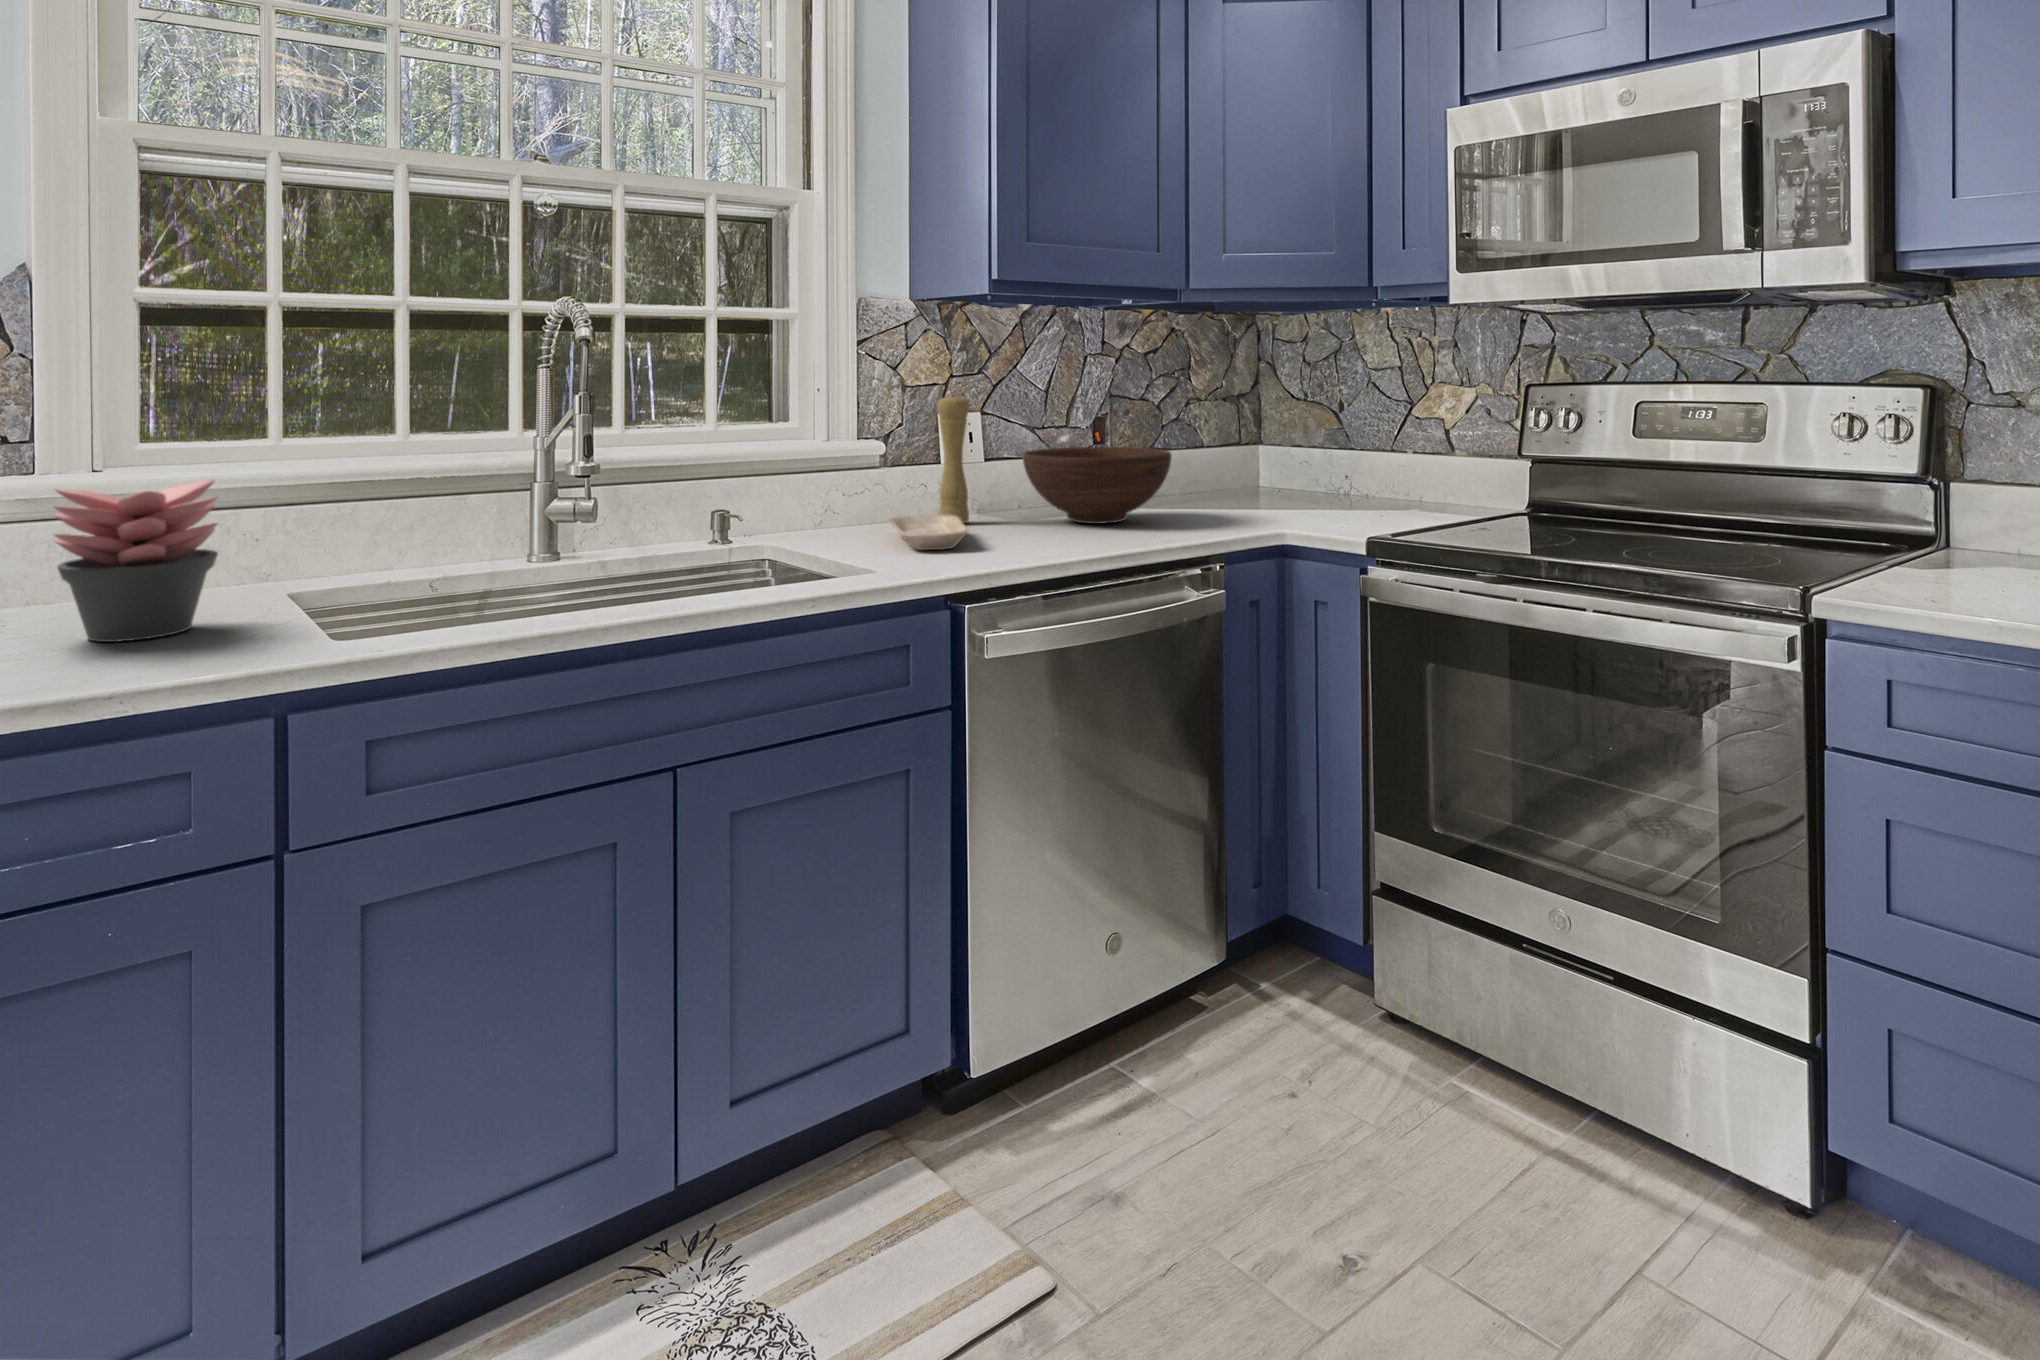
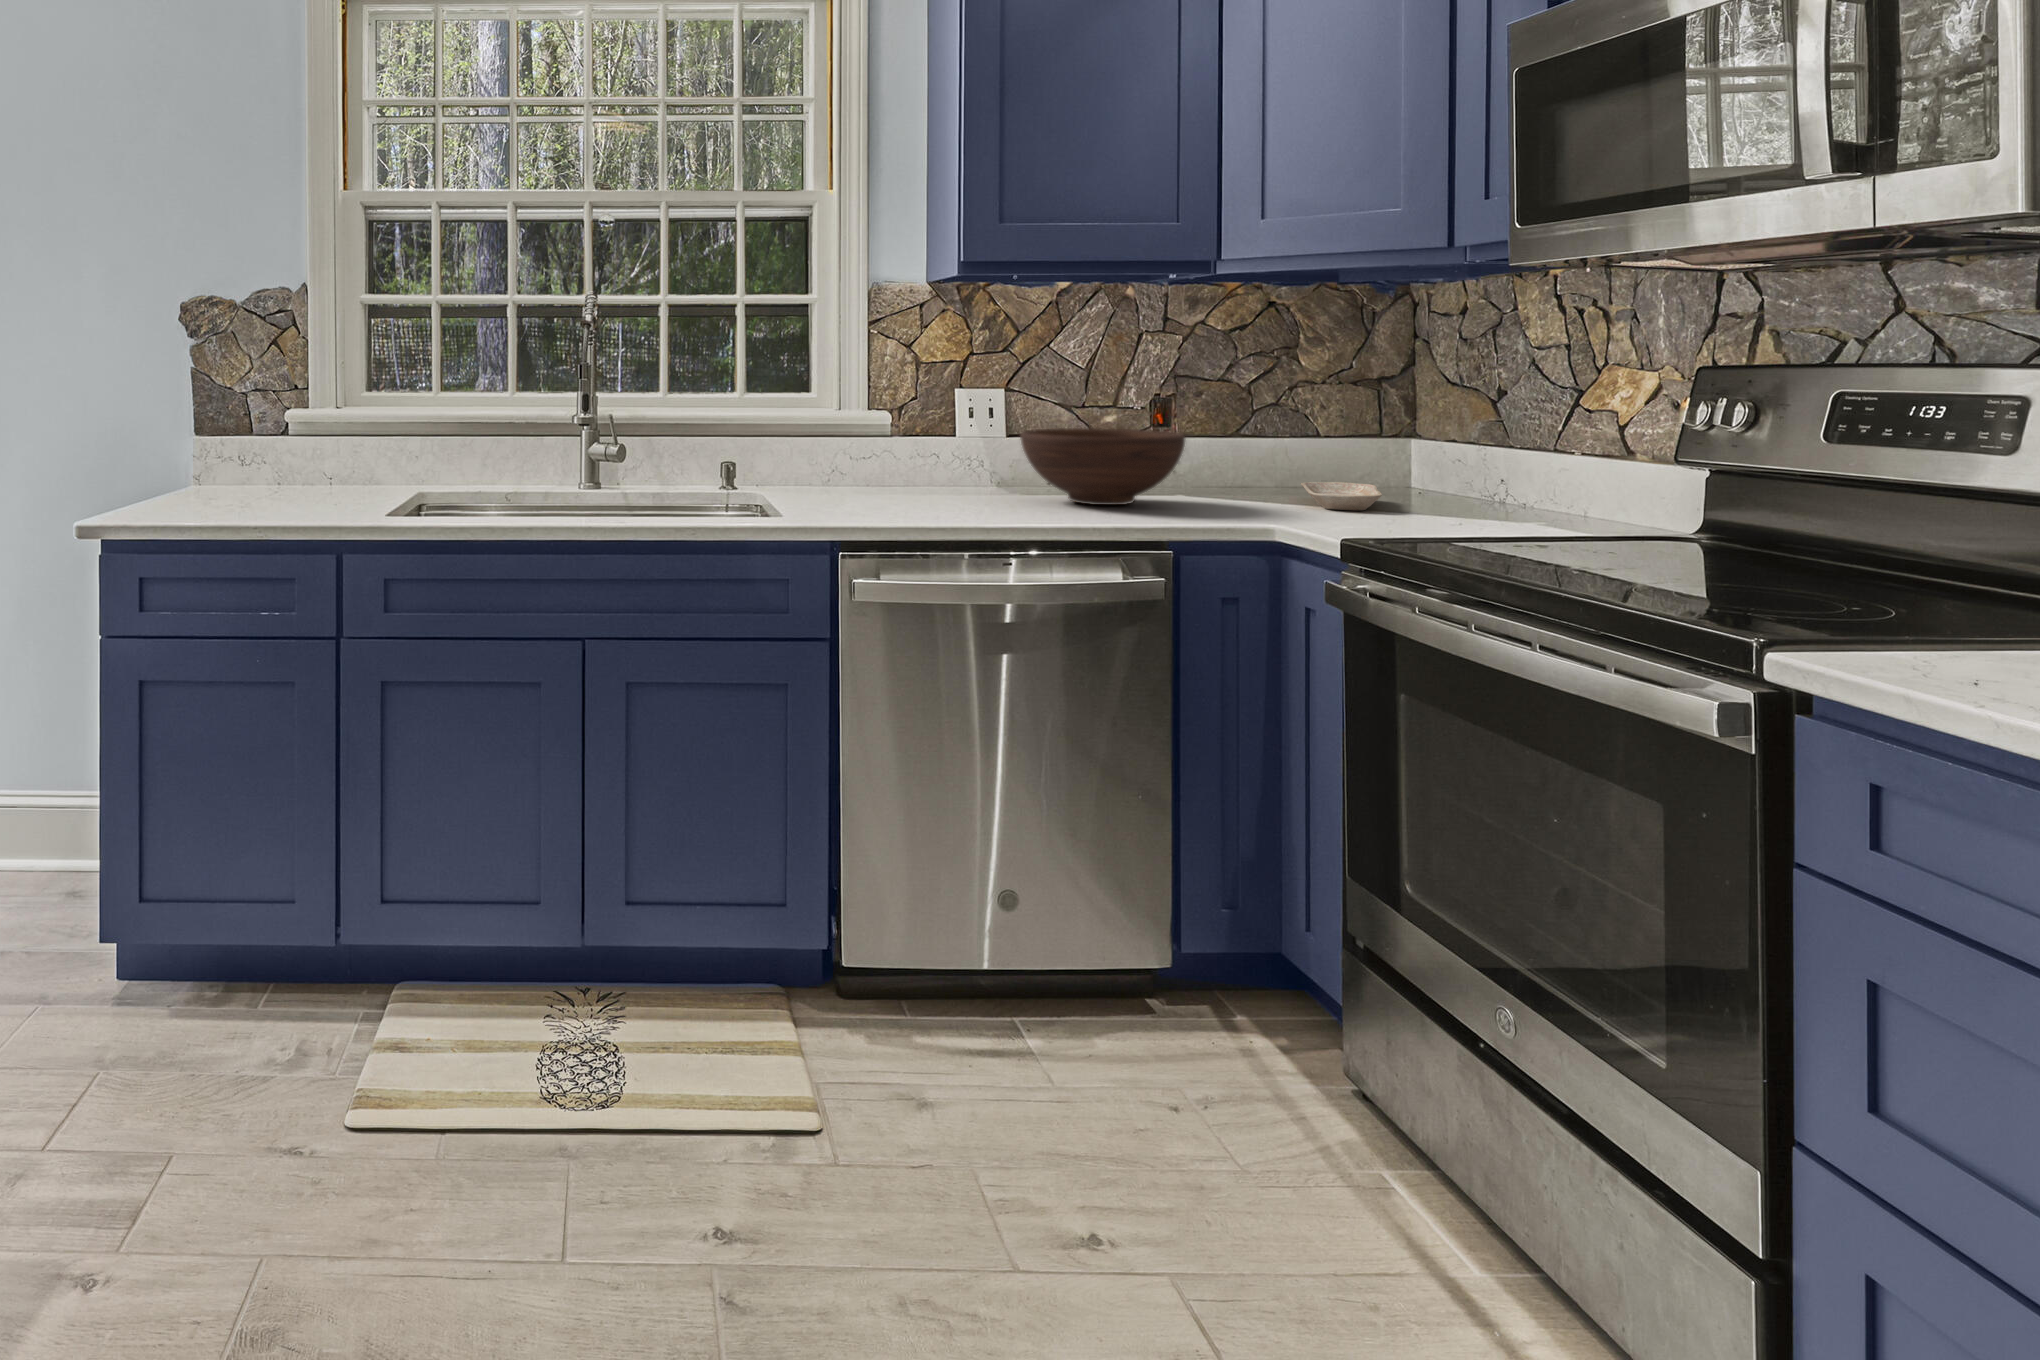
pepper mill: present [937,395,969,523] -> none [942,373,974,494]
succulent plant: present [54,479,218,642] -> none [276,415,363,506]
tray: present [889,514,969,550] -> present [1301,482,1382,510]

